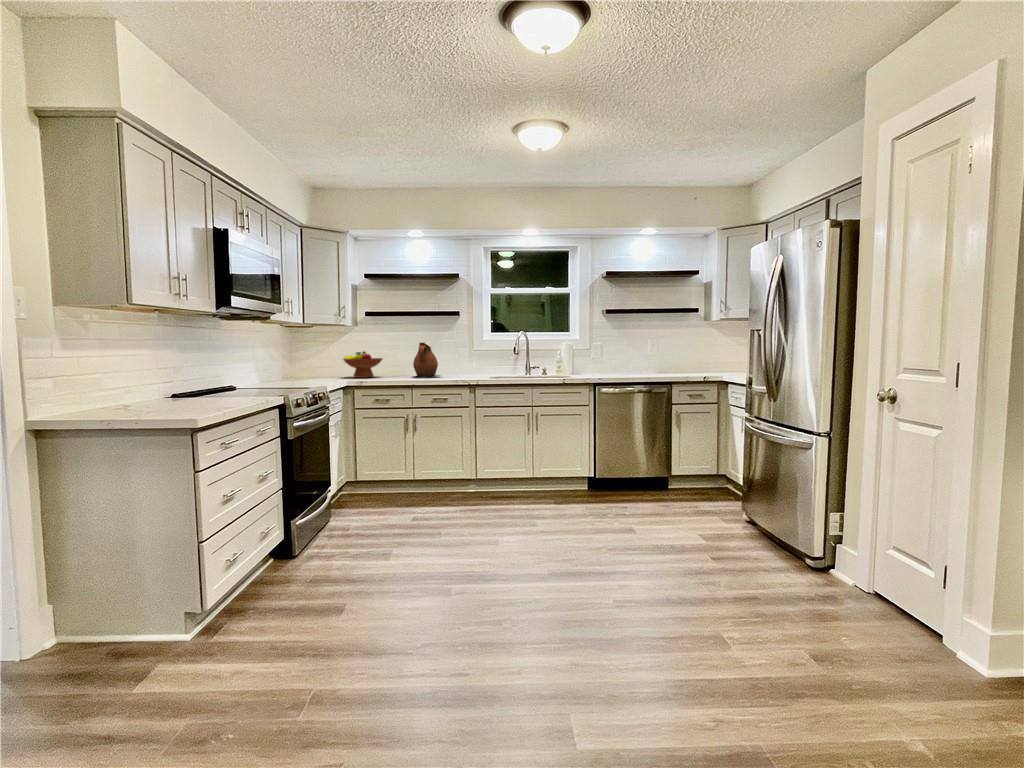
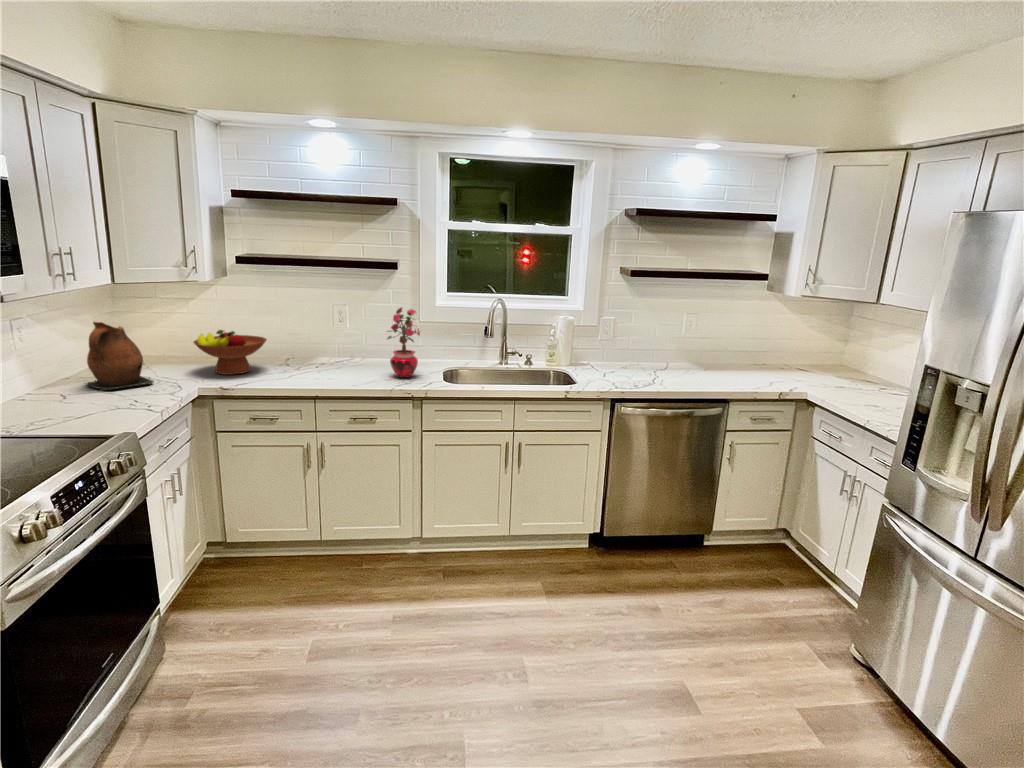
potted plant: none [453,334,475,377] -> present [387,308,420,378]
ceramic pitcher: present [413,343,440,377] -> present [87,322,153,390]

